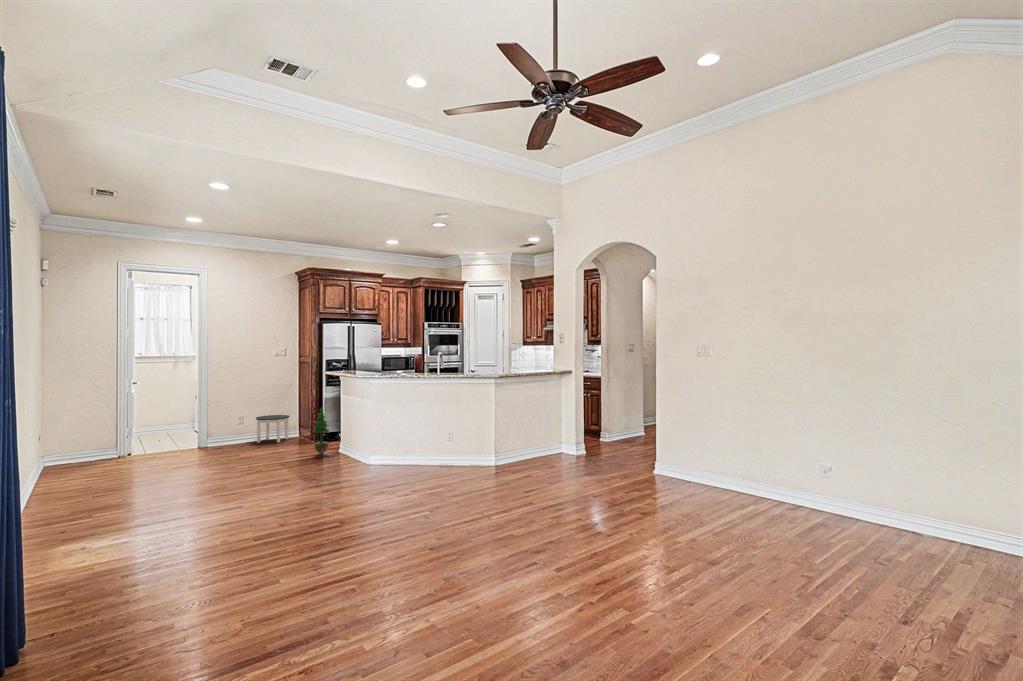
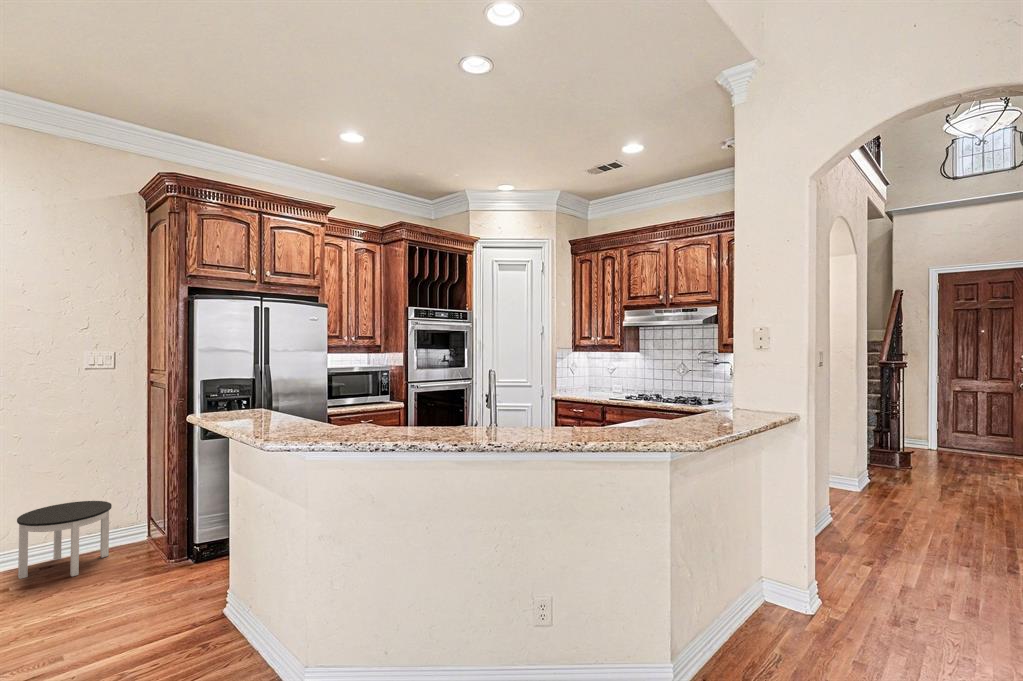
potted tree: present [313,408,330,454] -> none [130,519,187,653]

